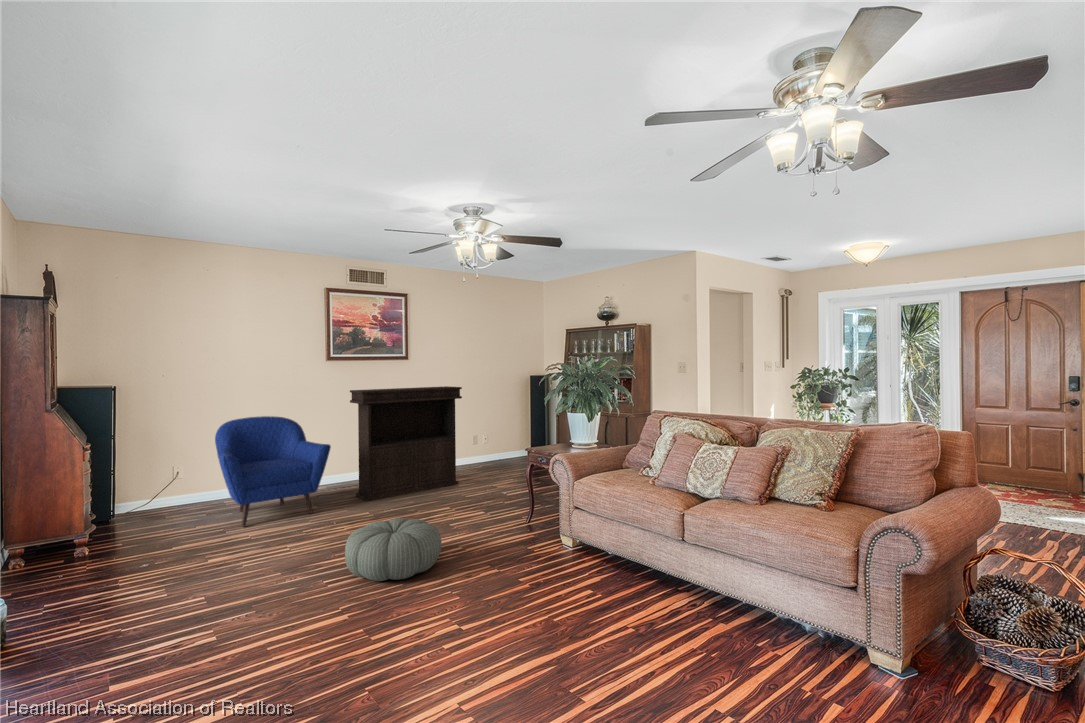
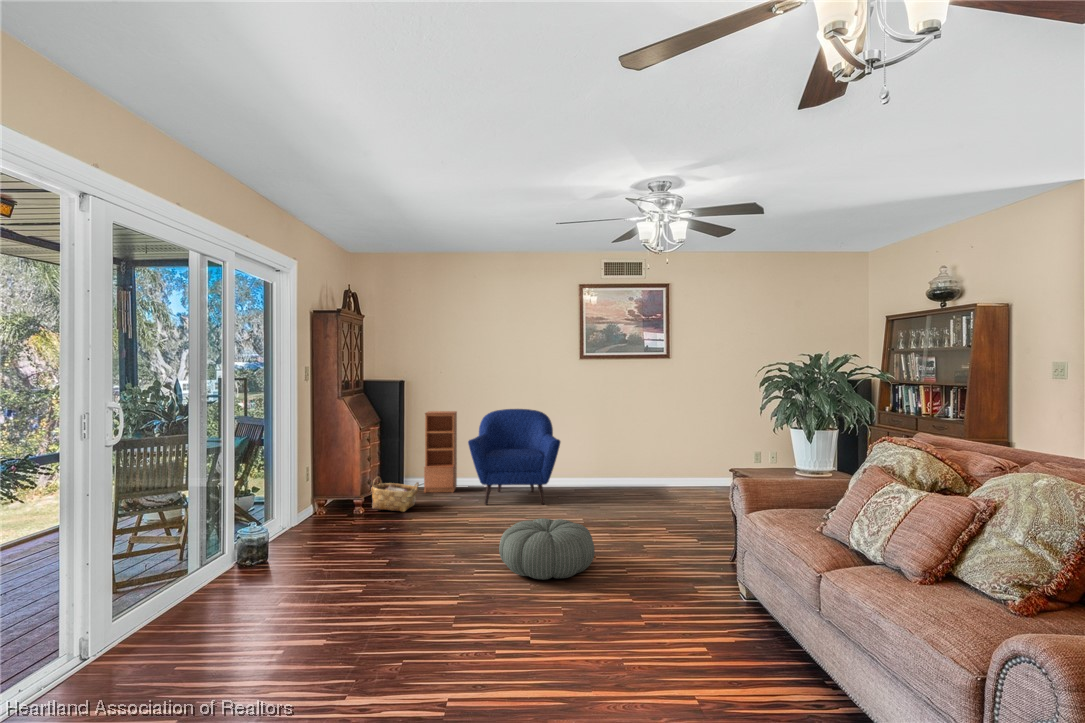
console table: present [350,386,462,501] -> none [593,388,713,502]
bookcase: none [133,425,180,530] -> present [424,411,457,492]
woven basket: none [79,516,154,563] -> present [371,477,419,512]

